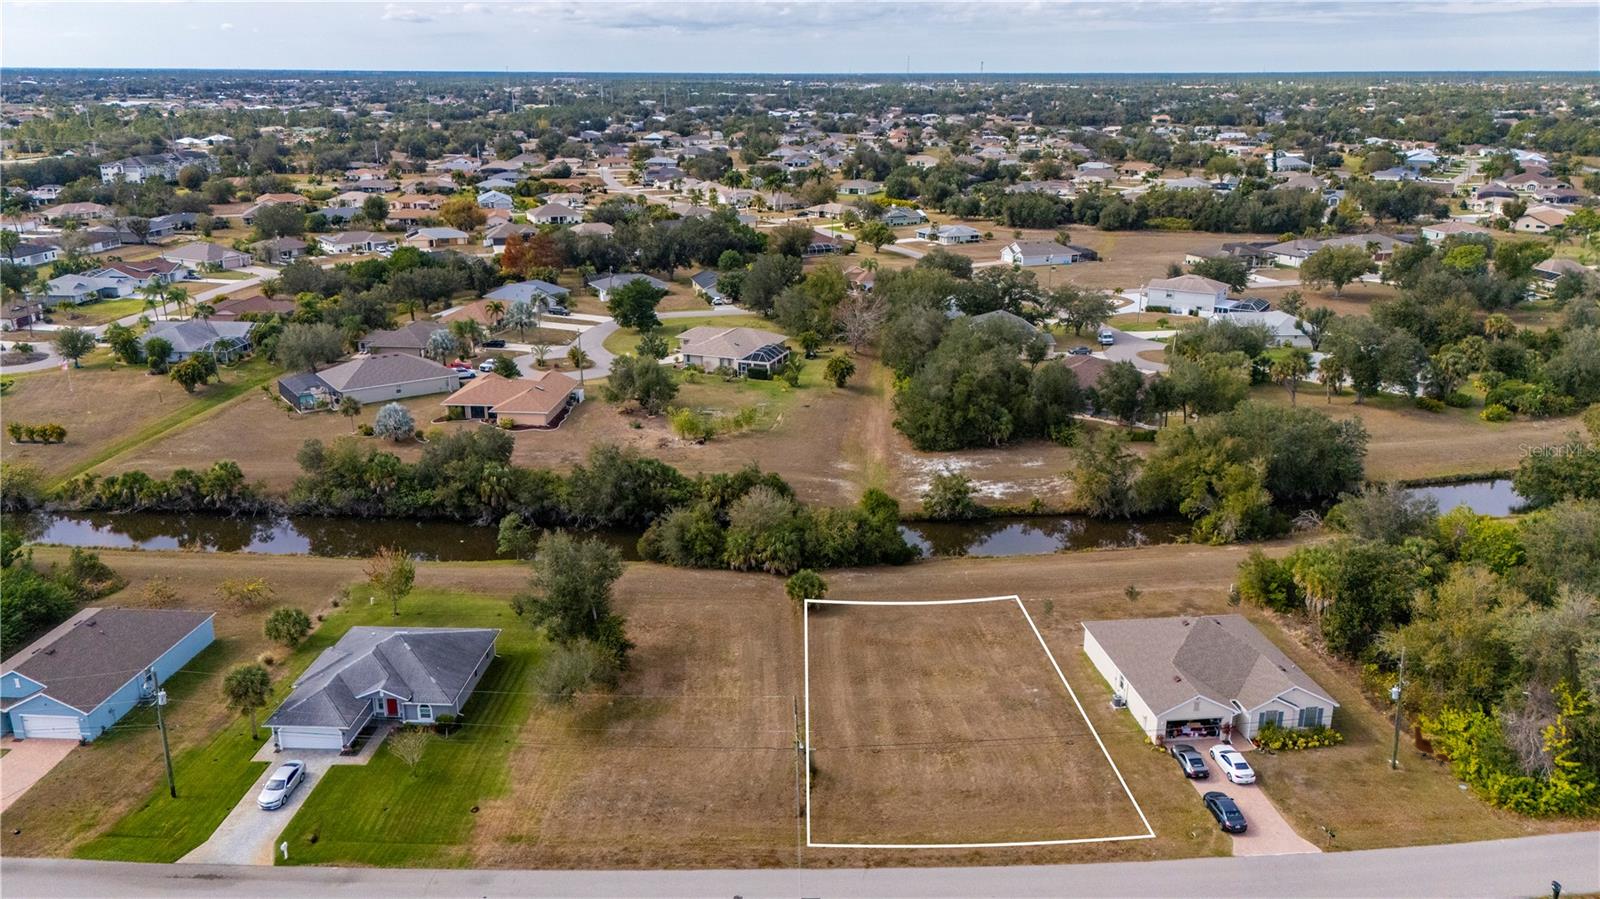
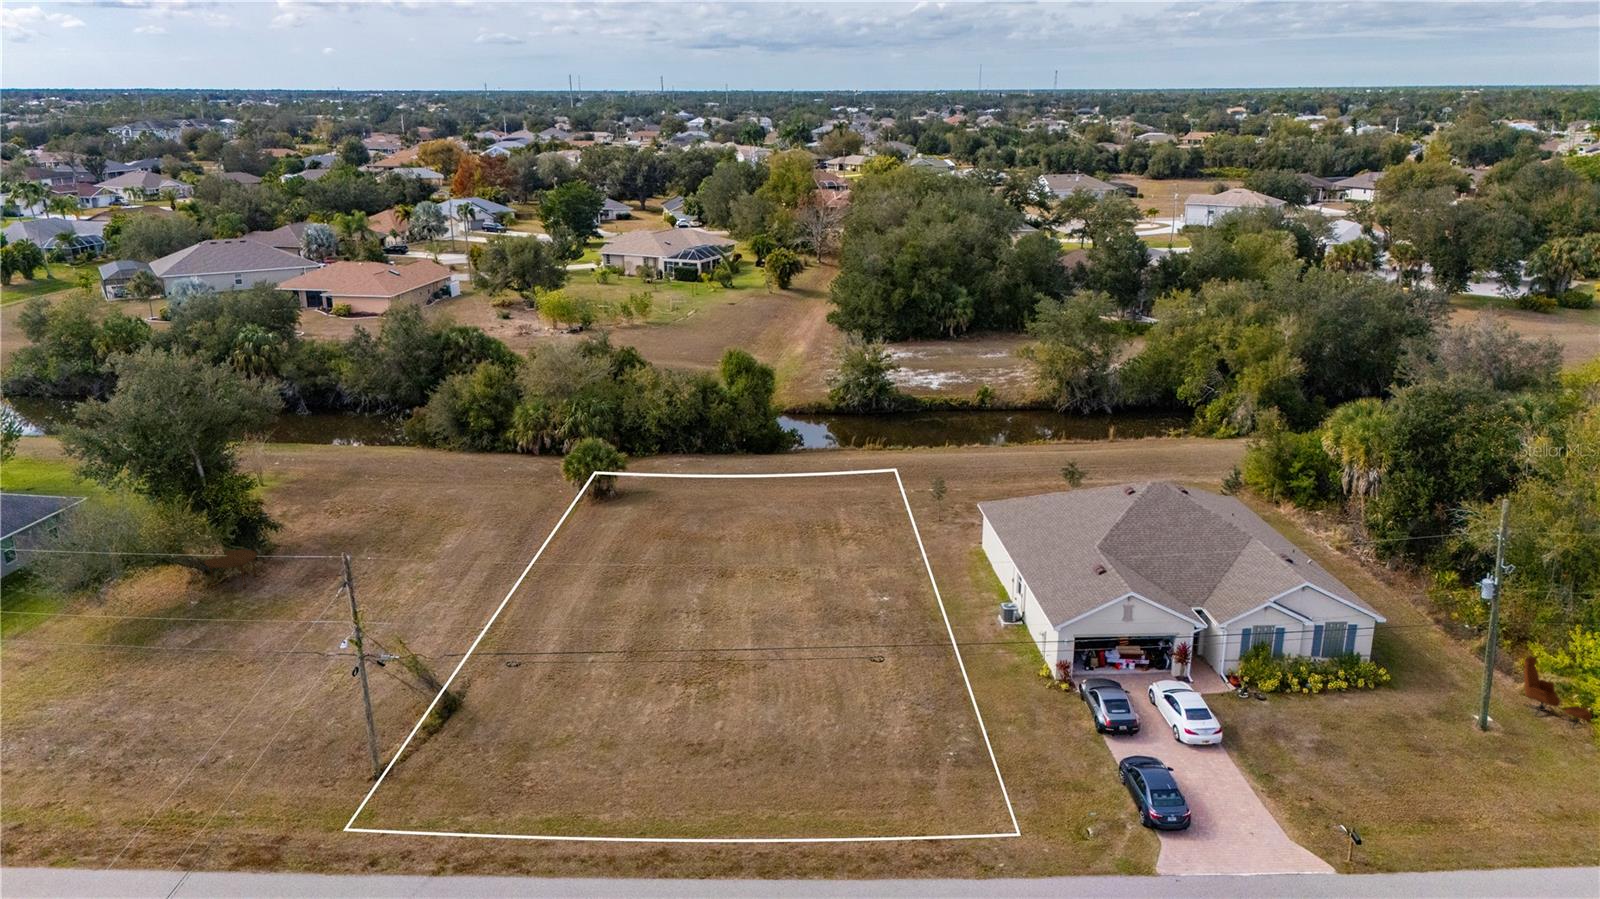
dining table: none [606,668,636,696] -> present [205,549,257,589]

